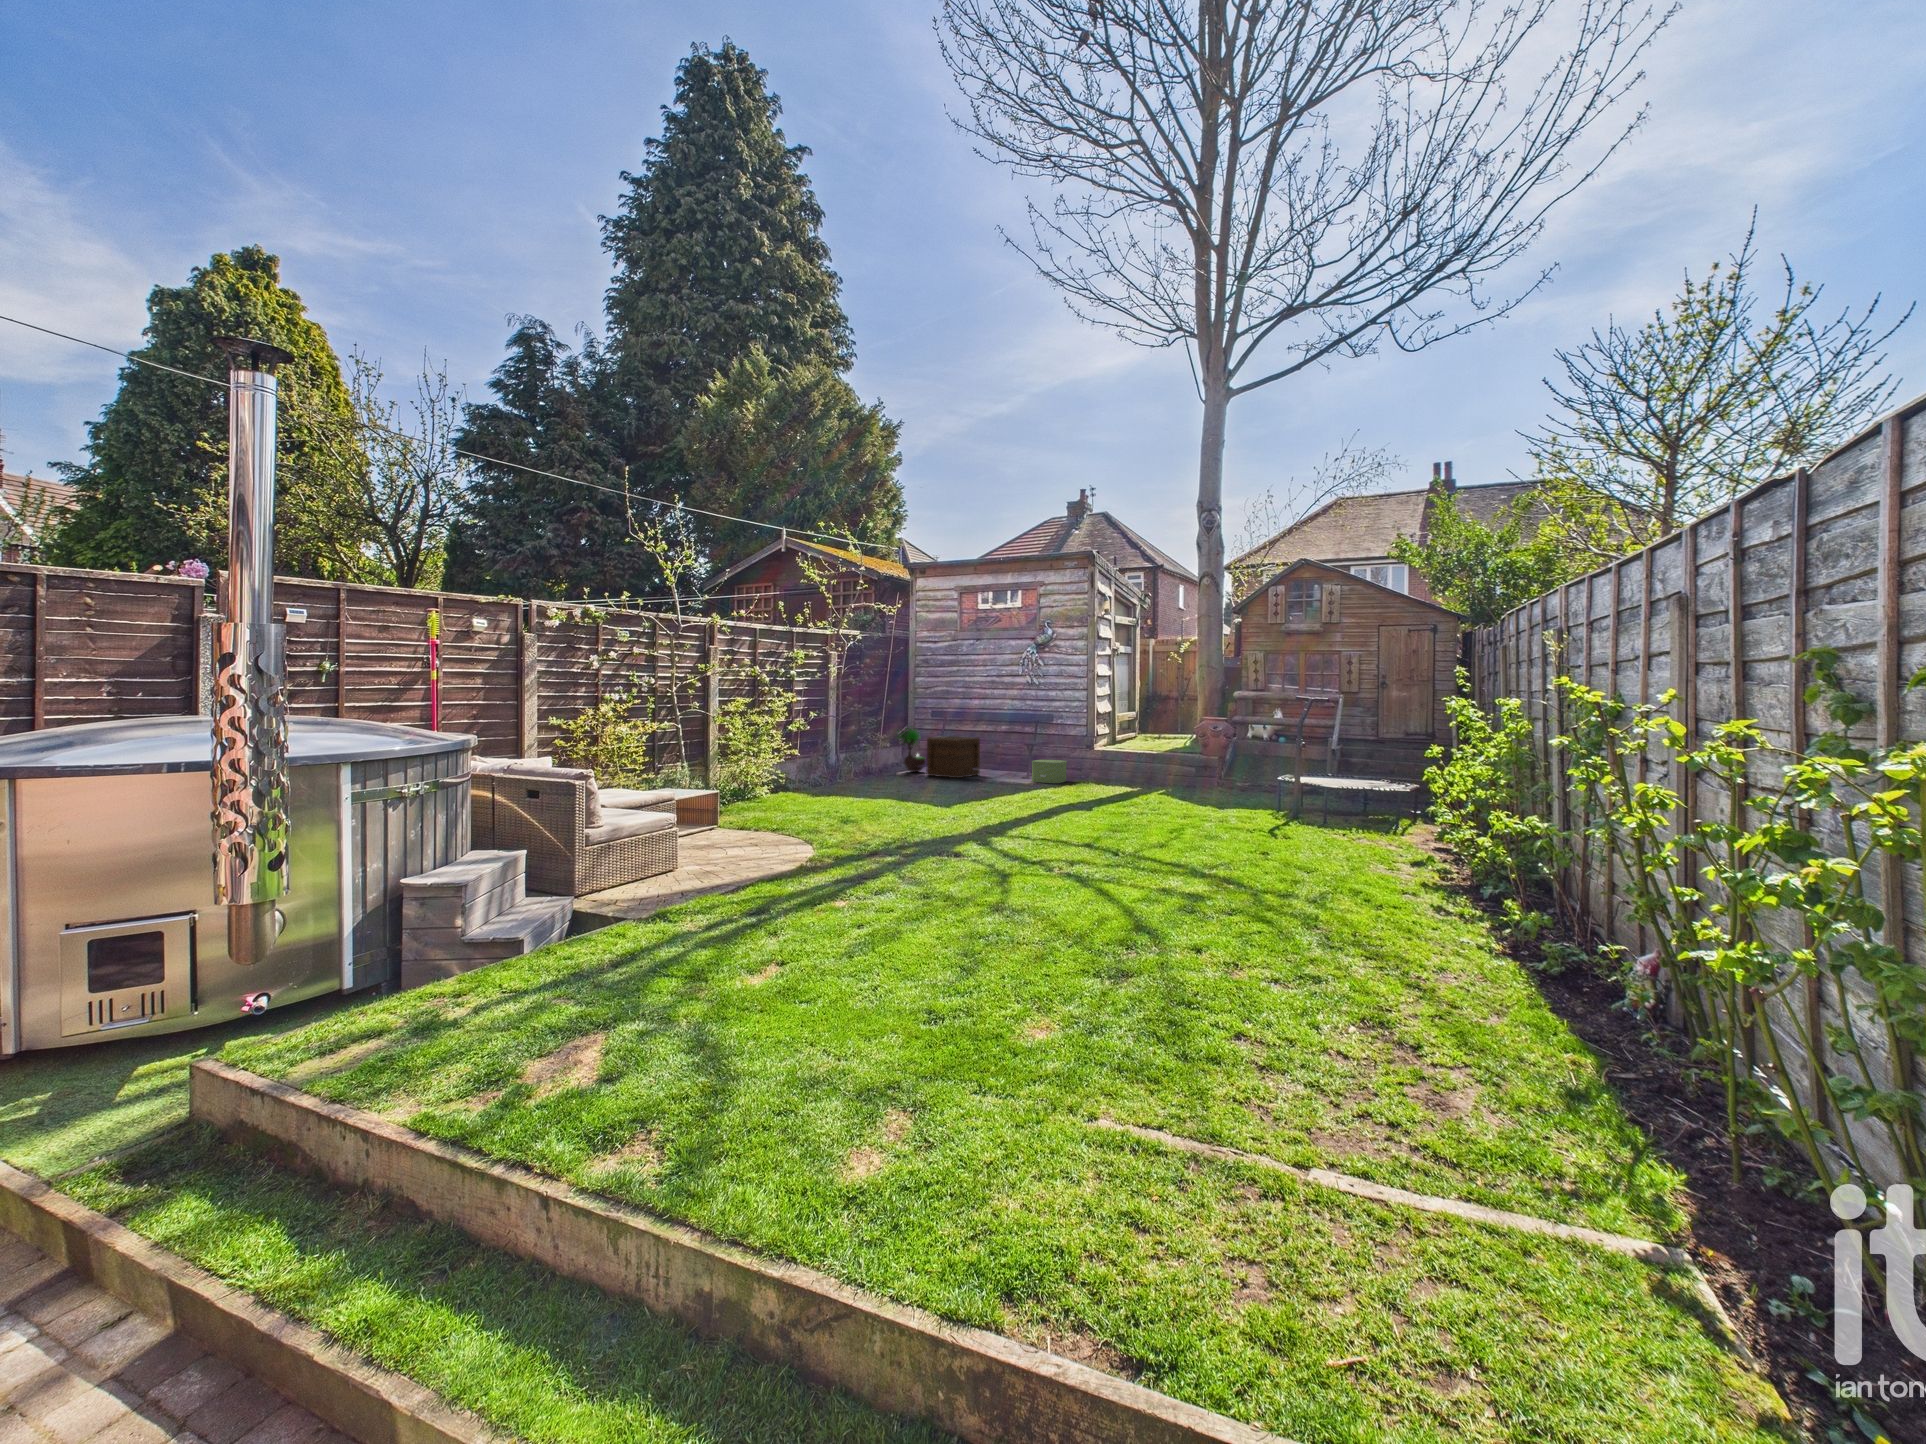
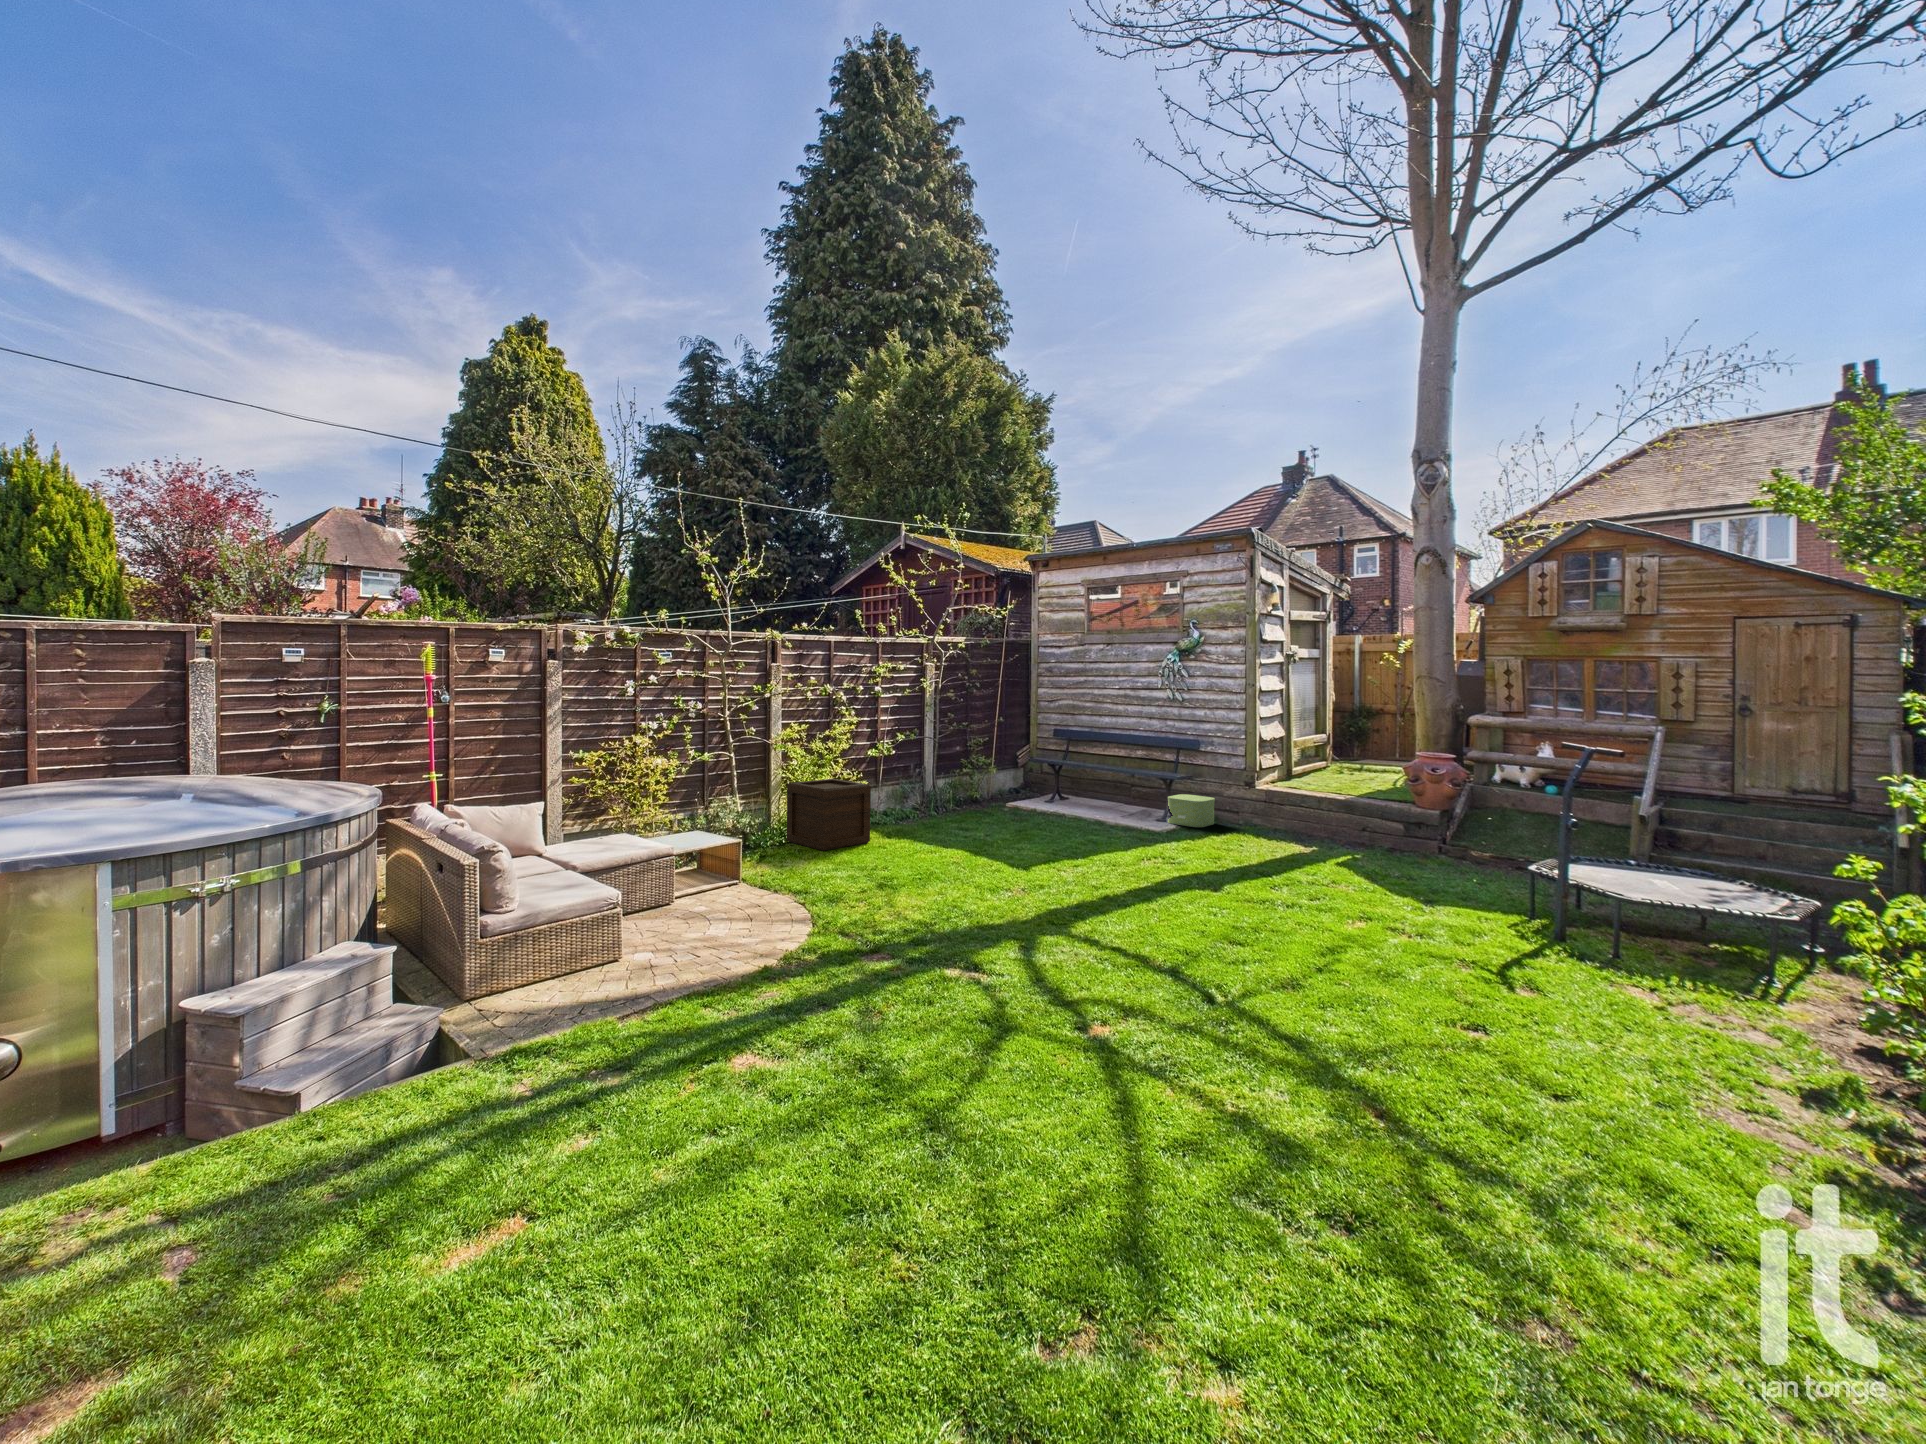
potted tree: present [898,728,925,772] -> none [1008,742,1045,800]
wooden crate: present [926,736,980,778] -> present [787,779,871,851]

